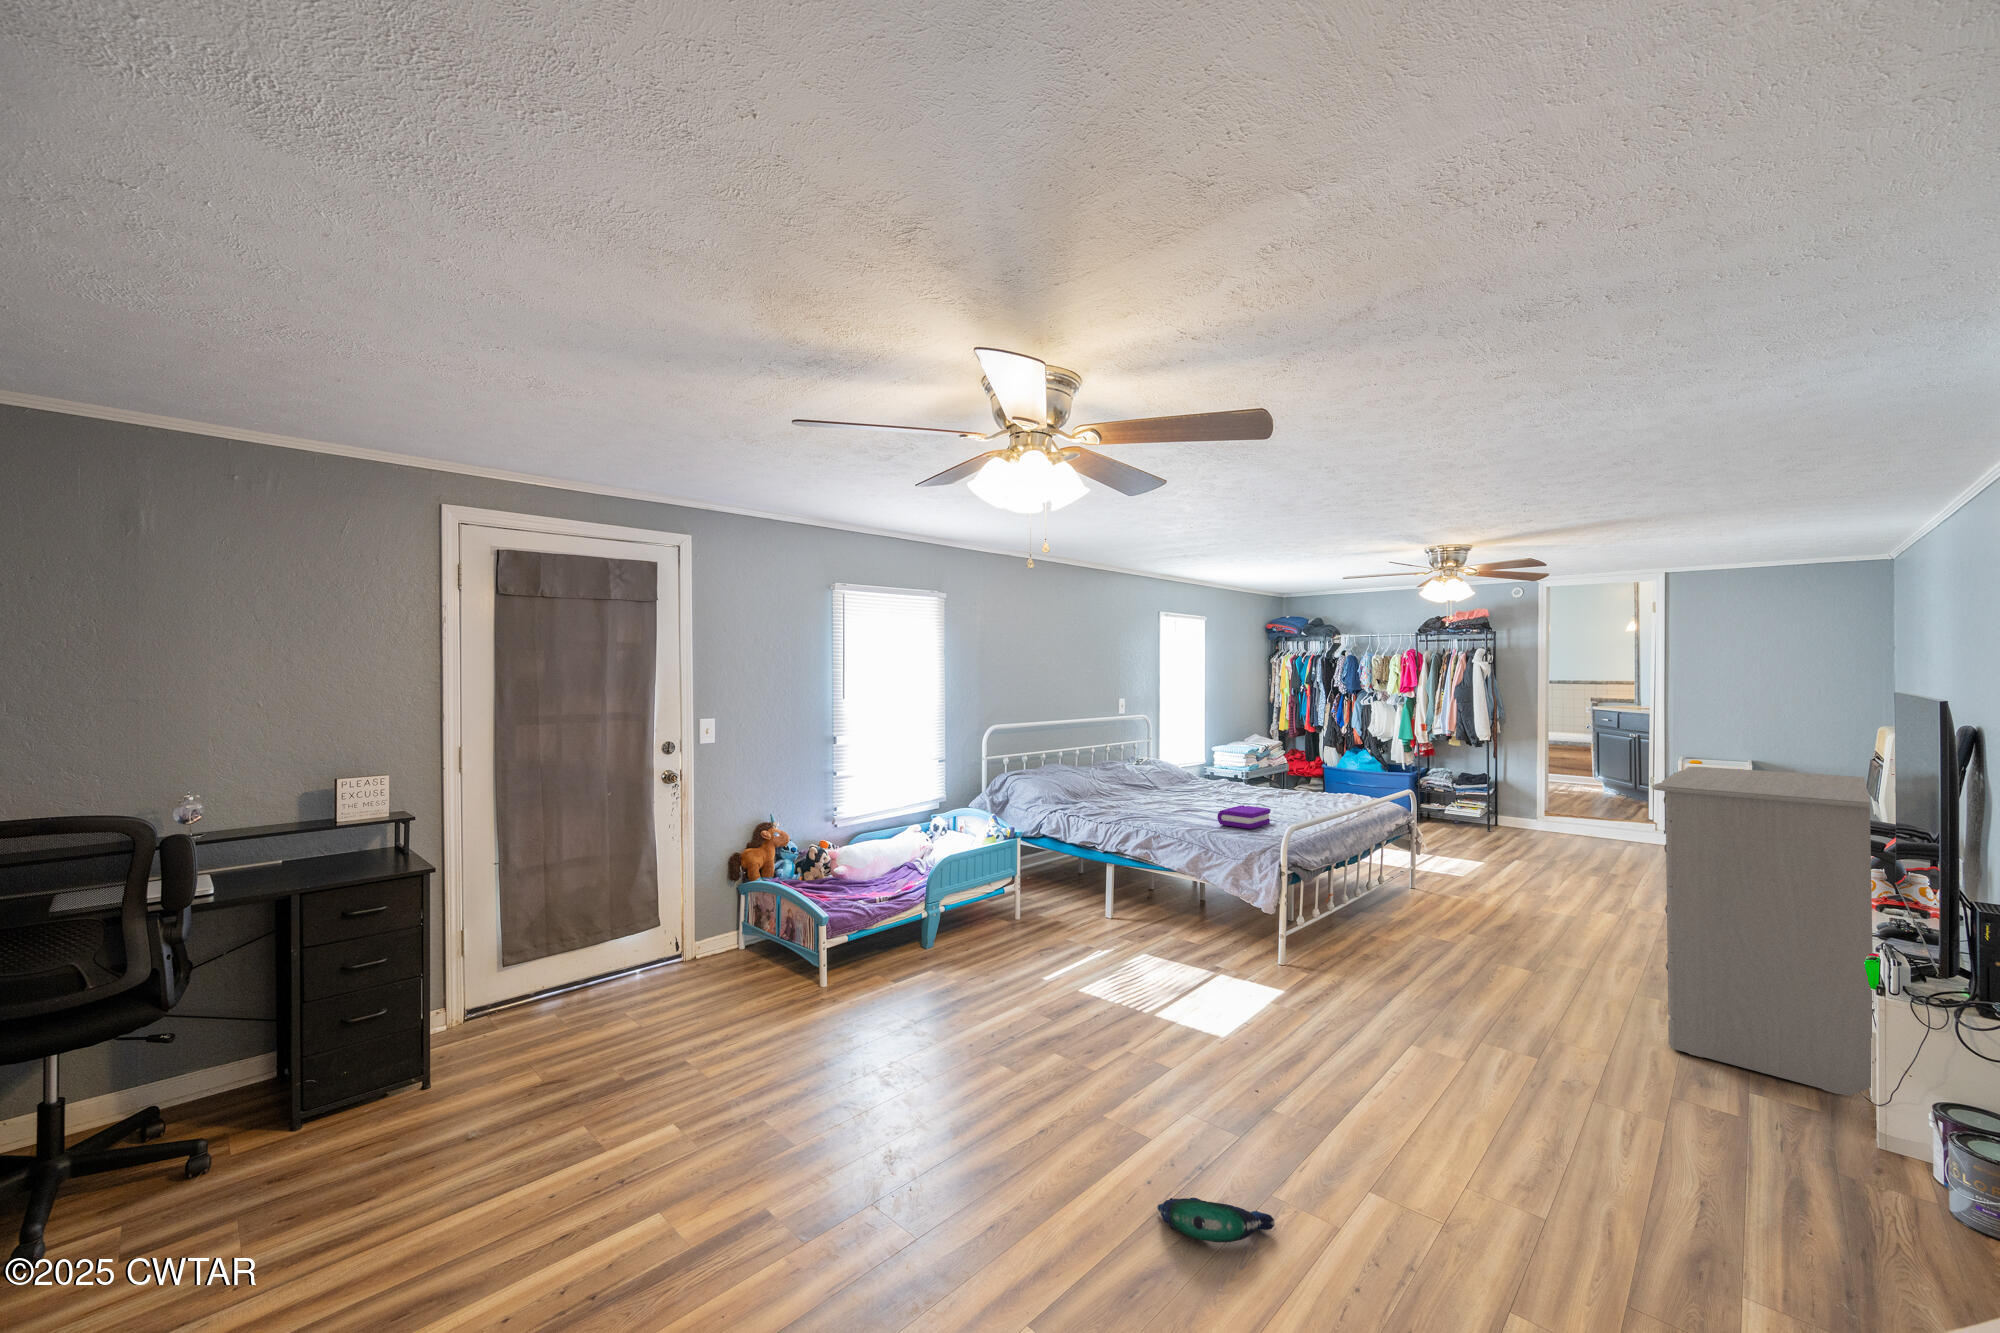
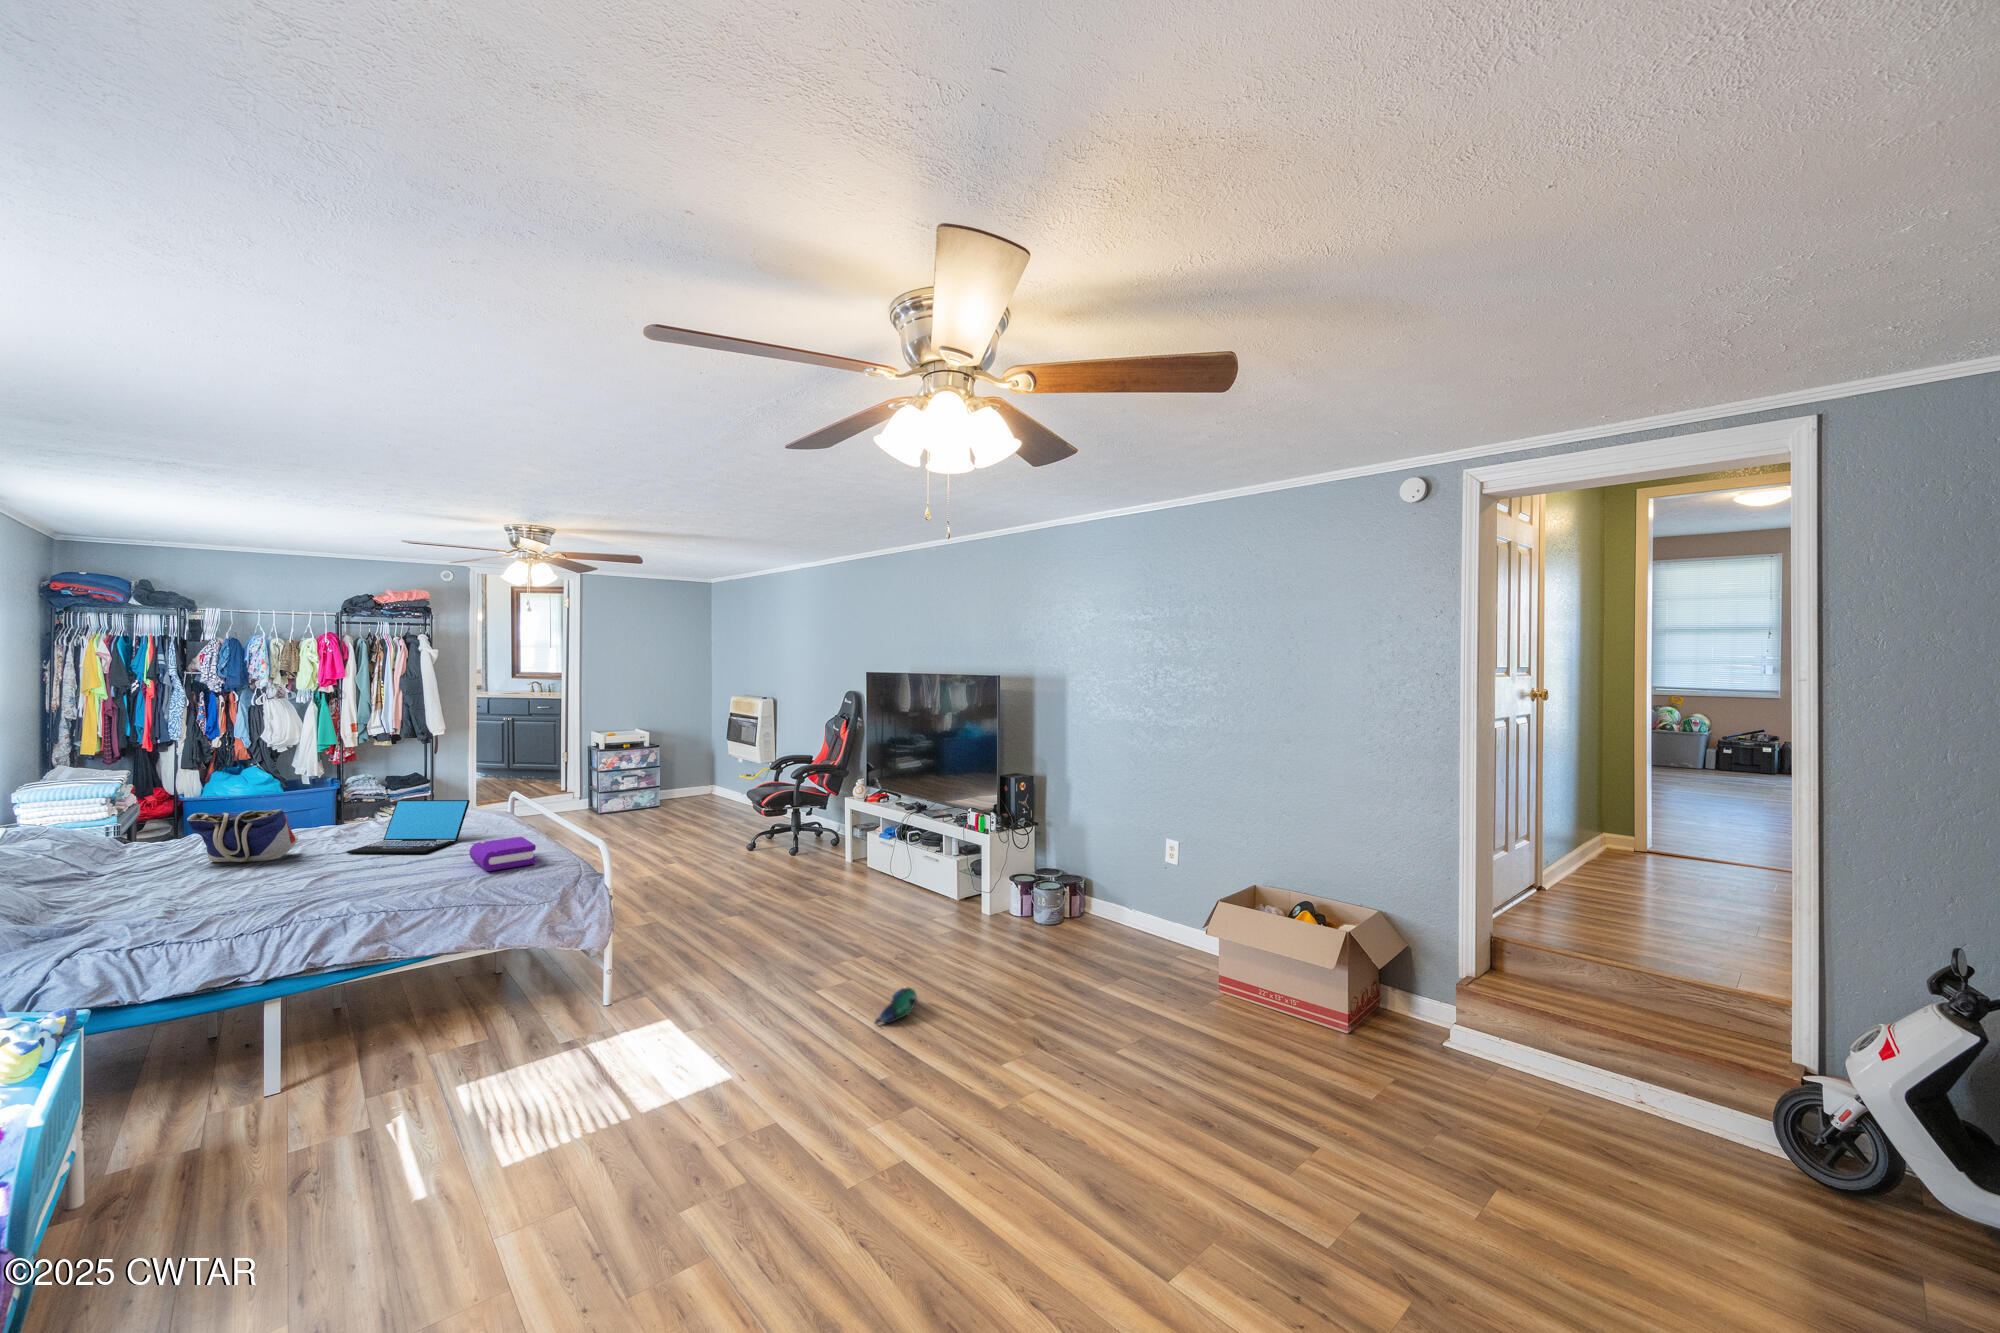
tote bag: none [1168,759,1210,795] -> present [187,809,298,862]
dresser: present [1652,767,1873,1096] -> none [781,730,935,913]
laptop: none [1220,771,1288,809] -> present [347,800,470,853]
plush toy: present [1157,1198,1275,1242] -> present [875,988,917,1024]

